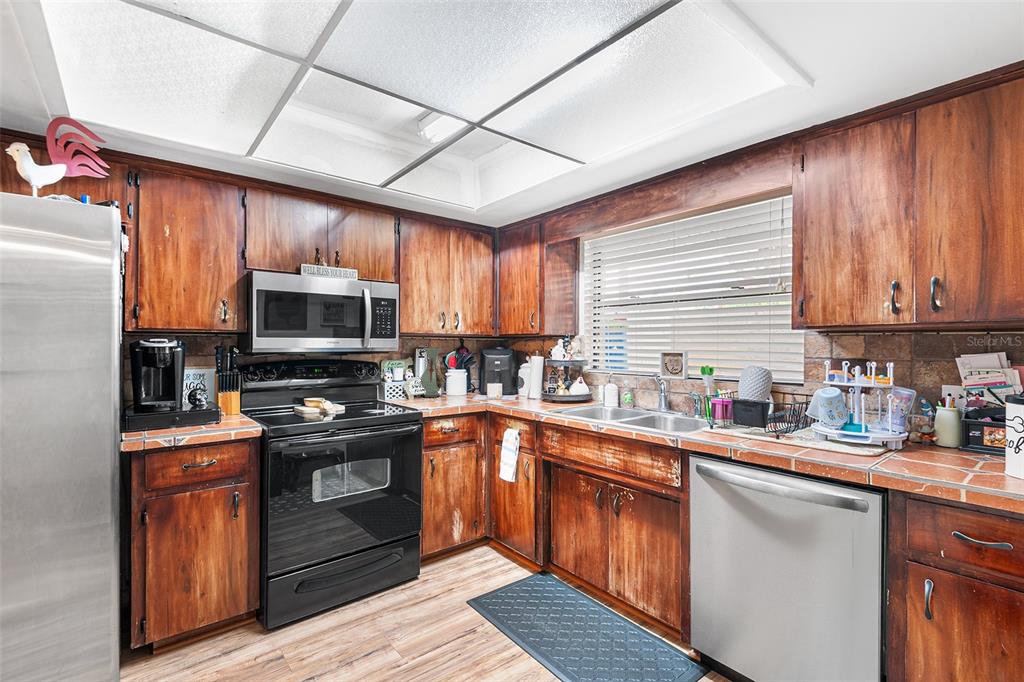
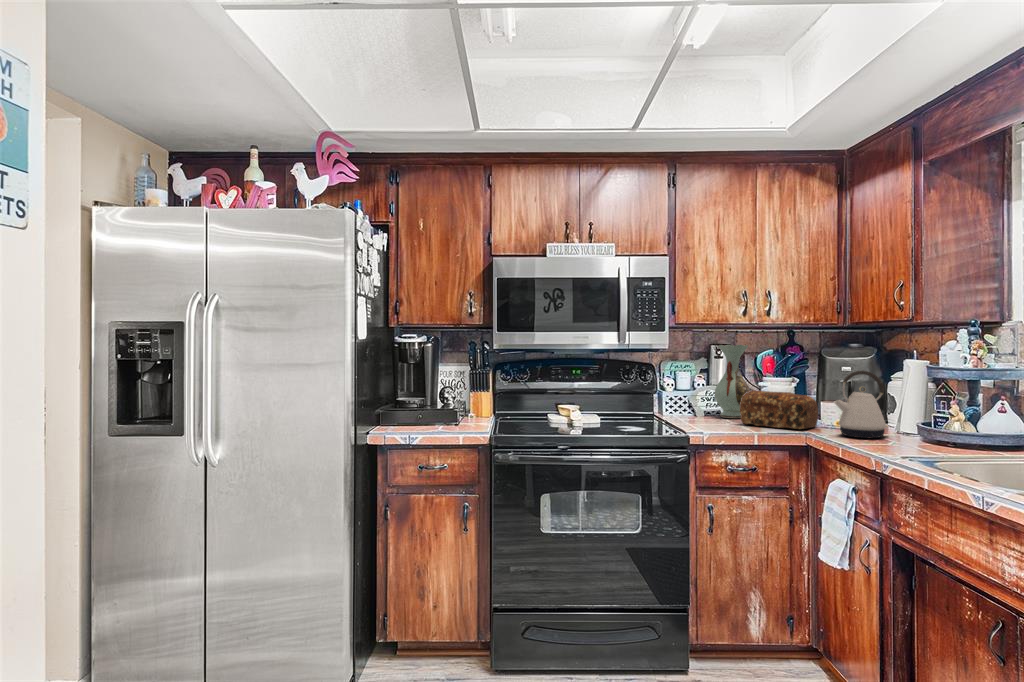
kettle: none [503,363,529,403] -> present [834,371,888,438]
bread loaf: none [443,378,488,401] -> present [740,390,818,429]

